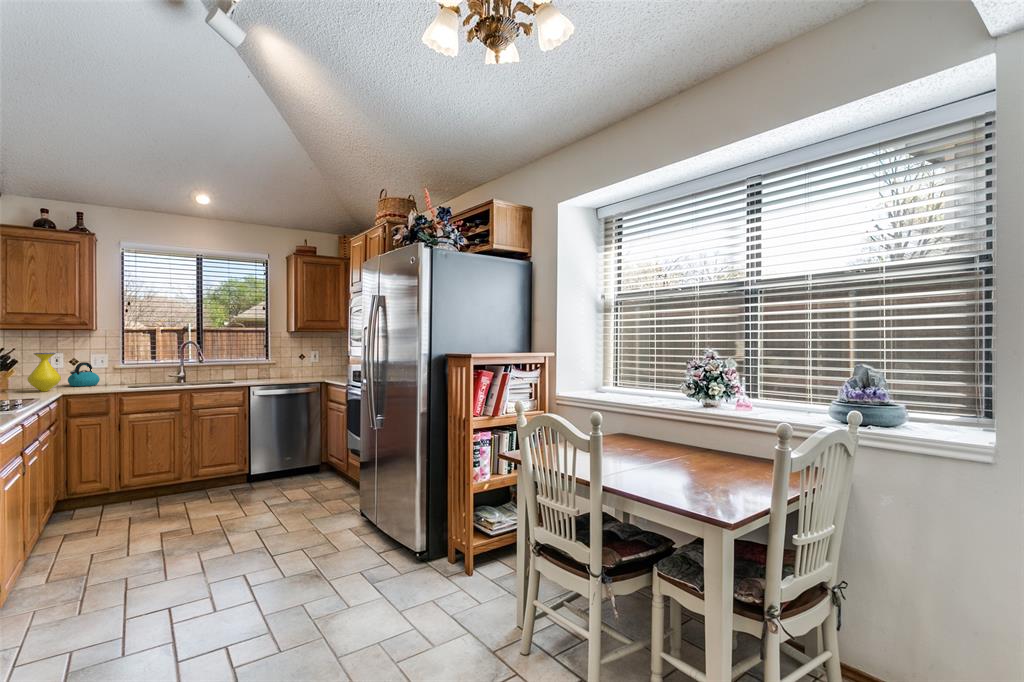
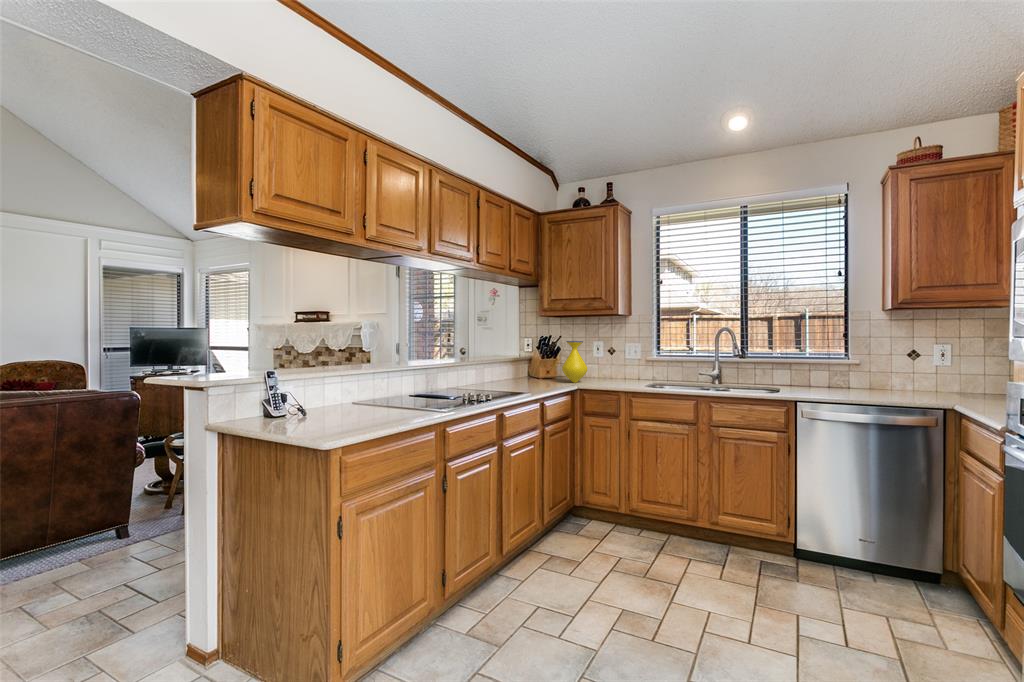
kettle: present [68,362,100,386] -> none [603,352,631,379]

